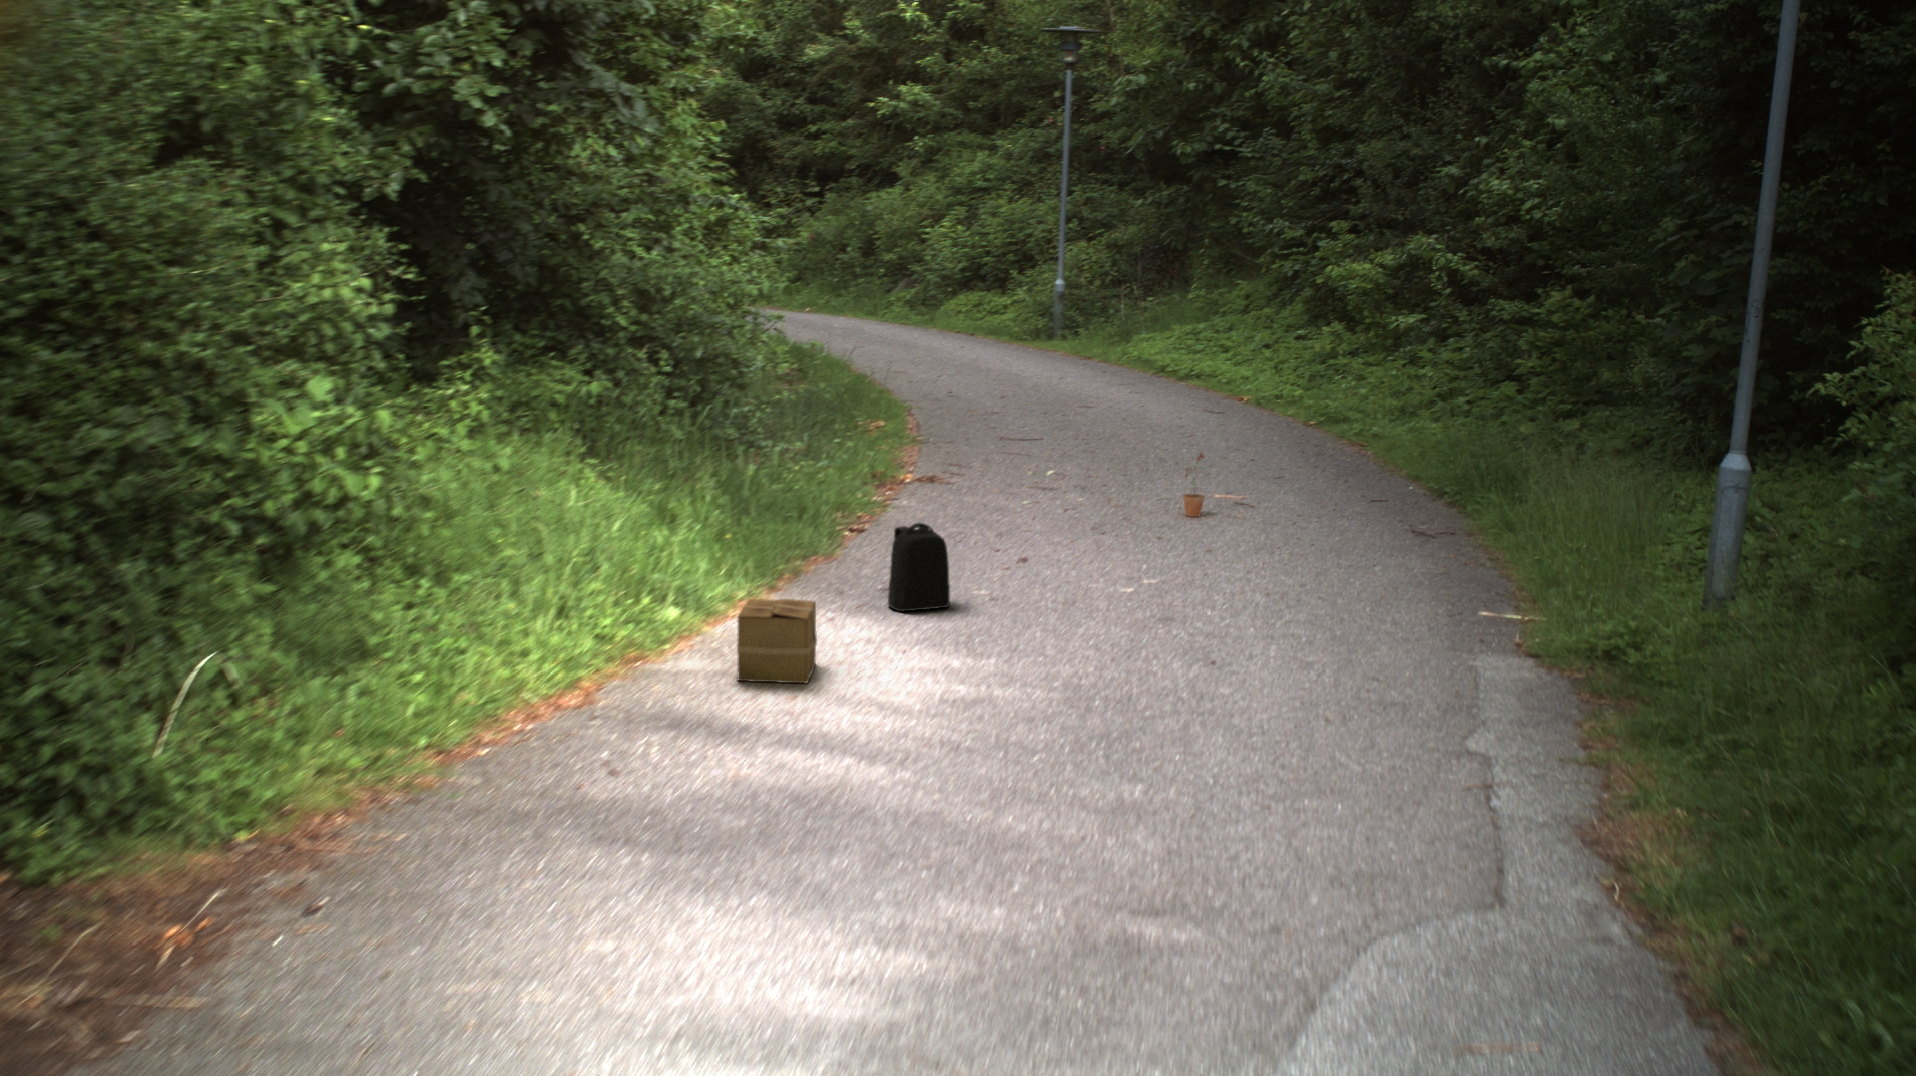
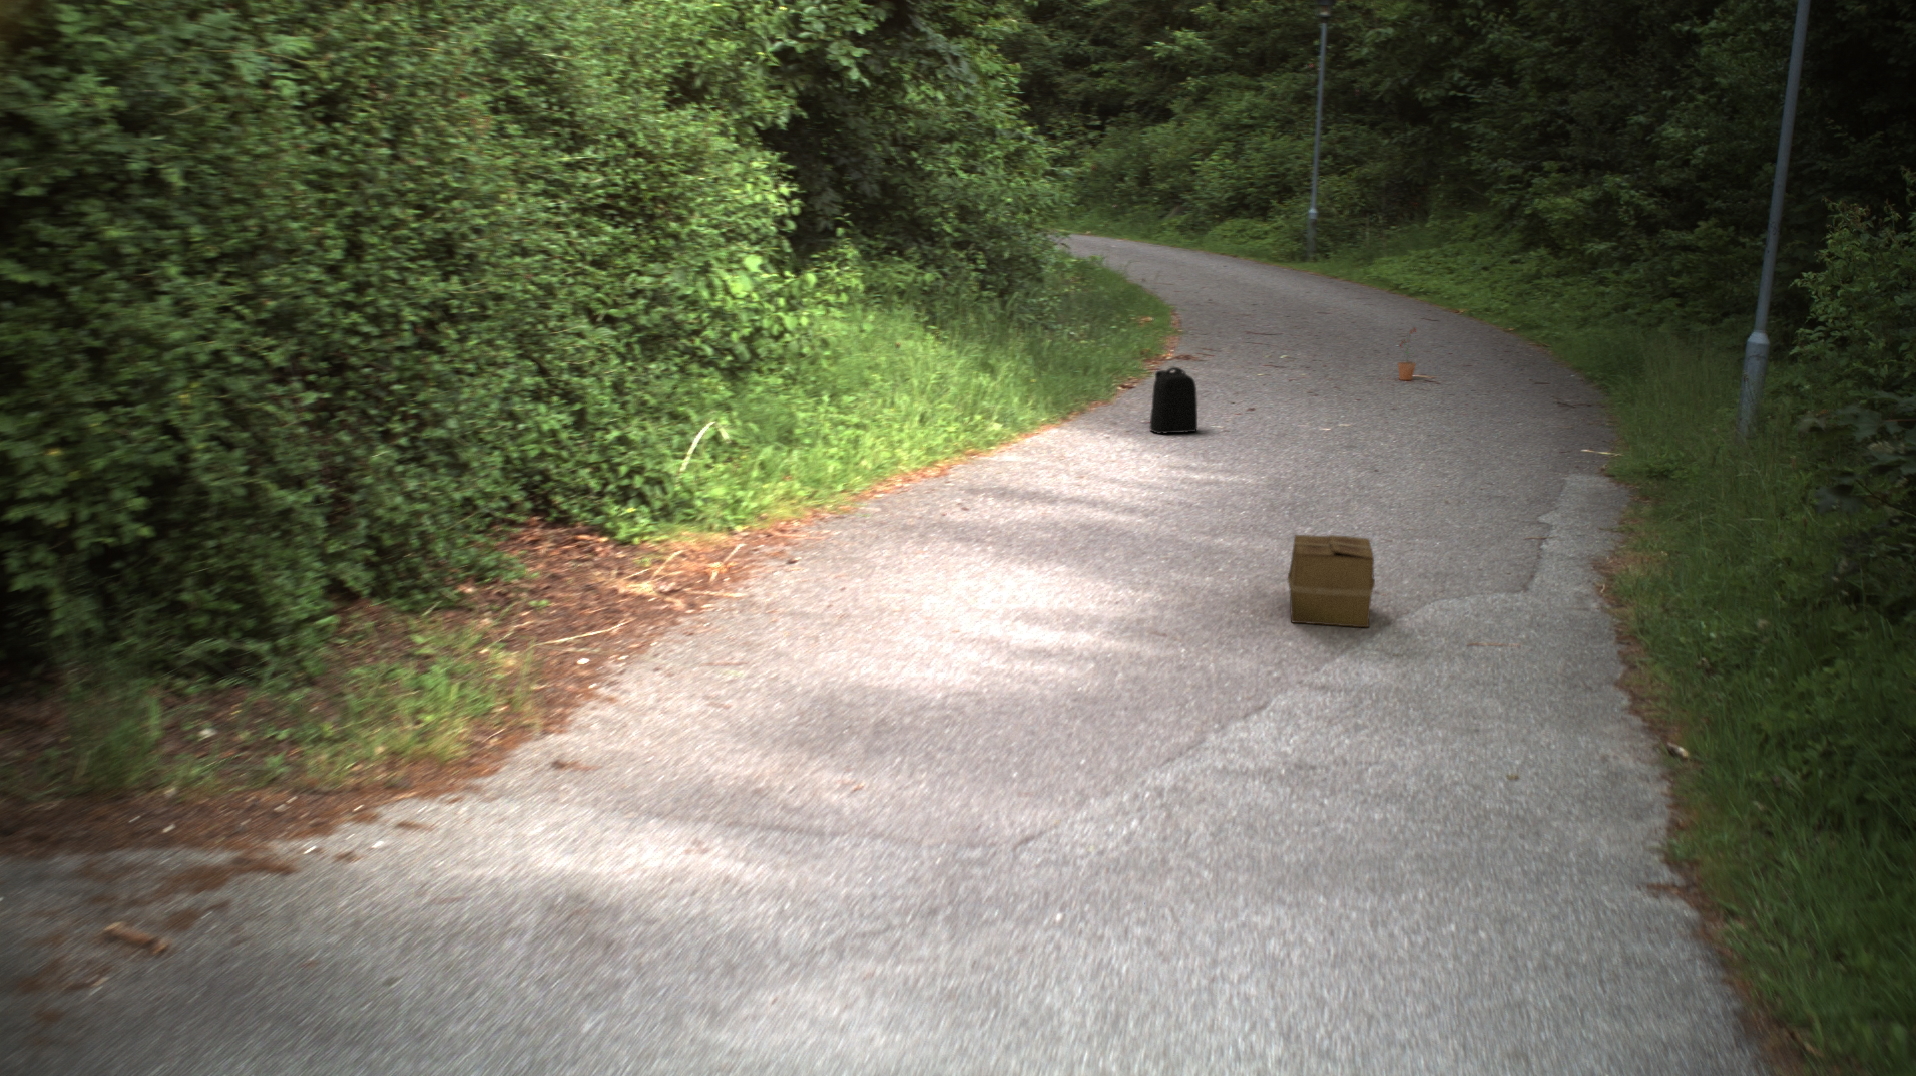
cardboard box: present [737,599,817,683] -> present [1288,535,1375,627]

